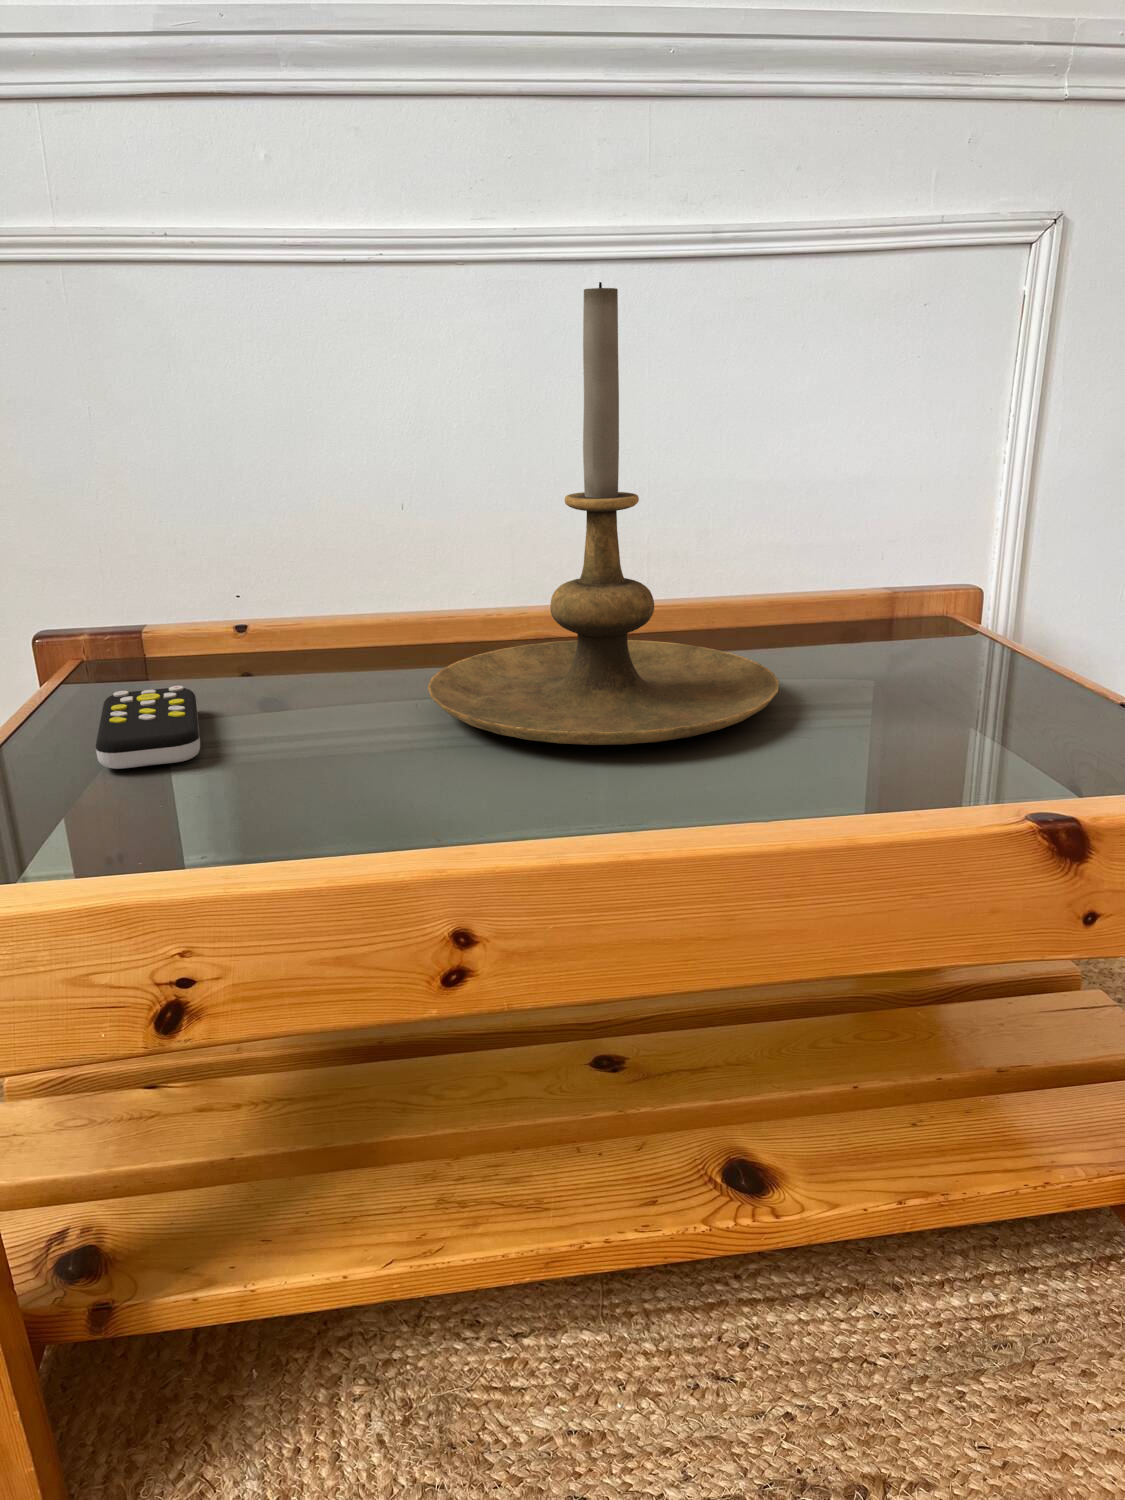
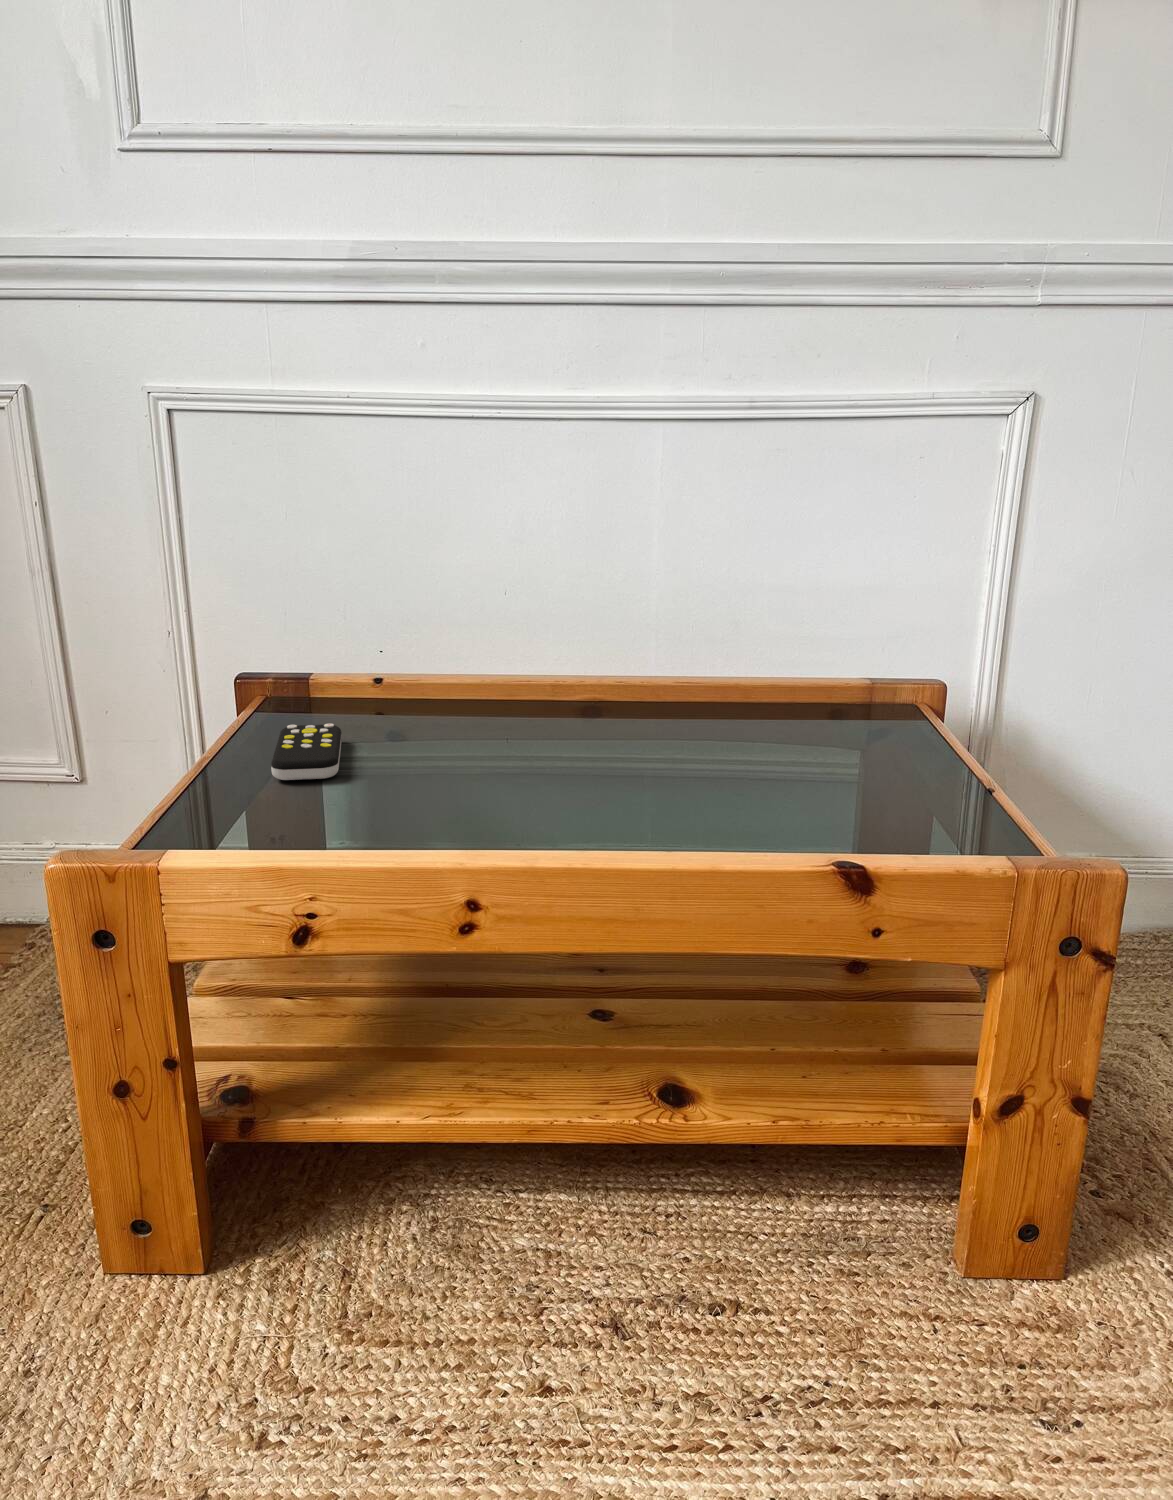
candle holder: present [428,282,779,745] -> none [497,471,746,791]

